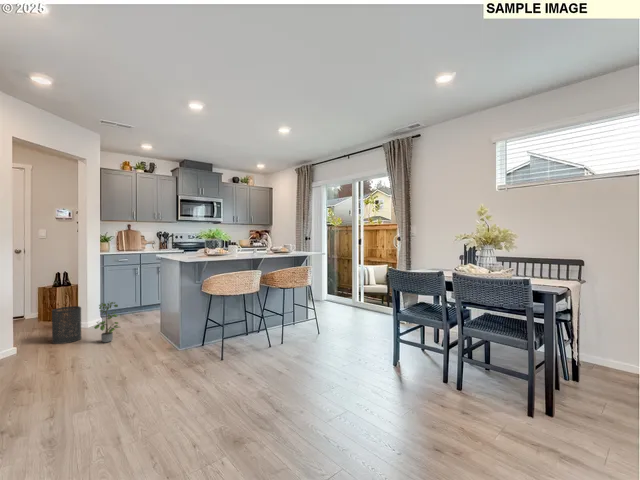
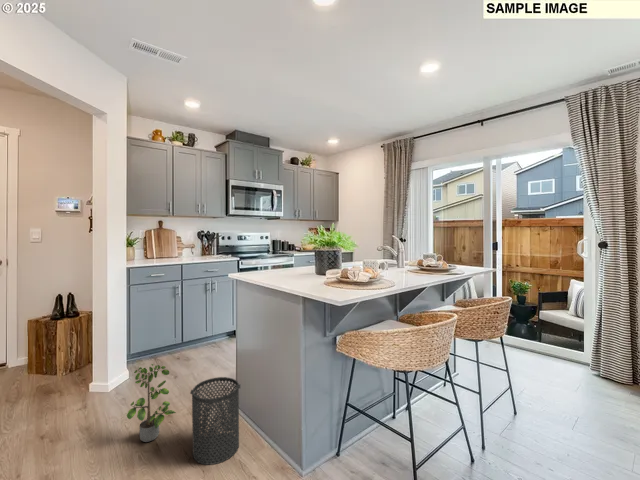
trash can: present [52,306,81,344] -> present [190,377,240,465]

